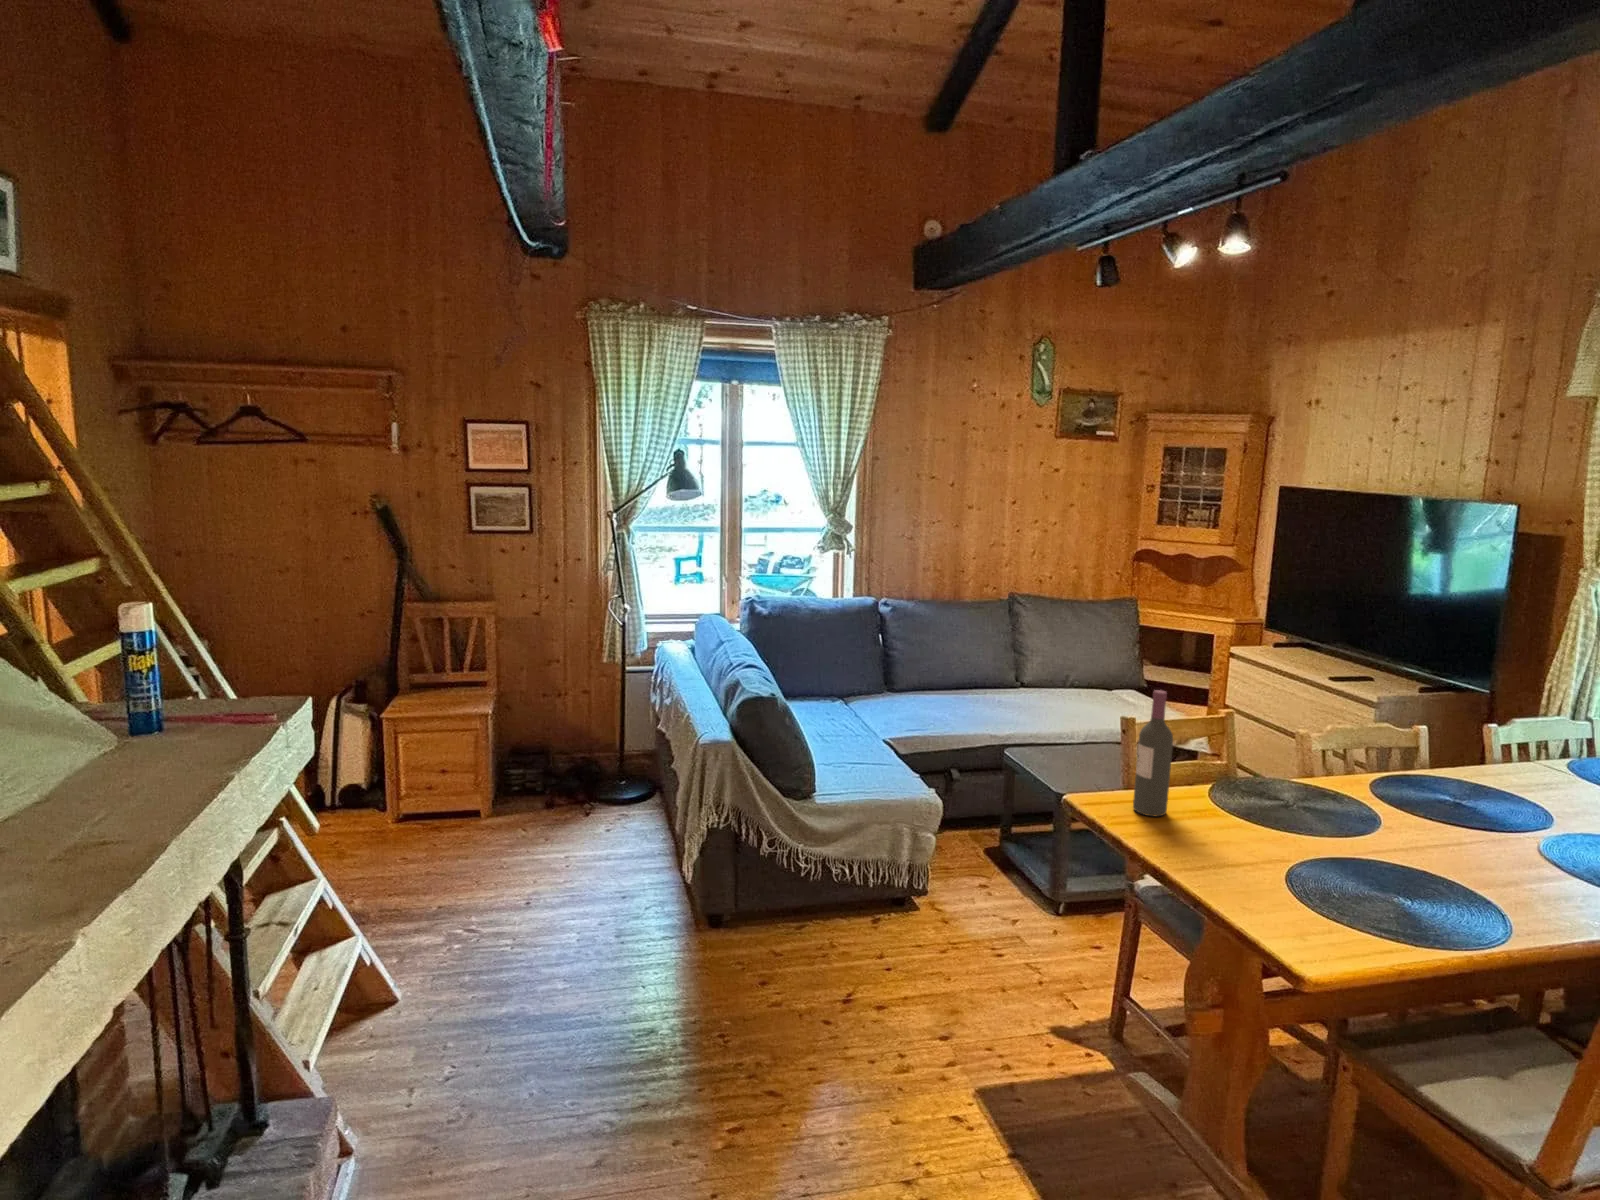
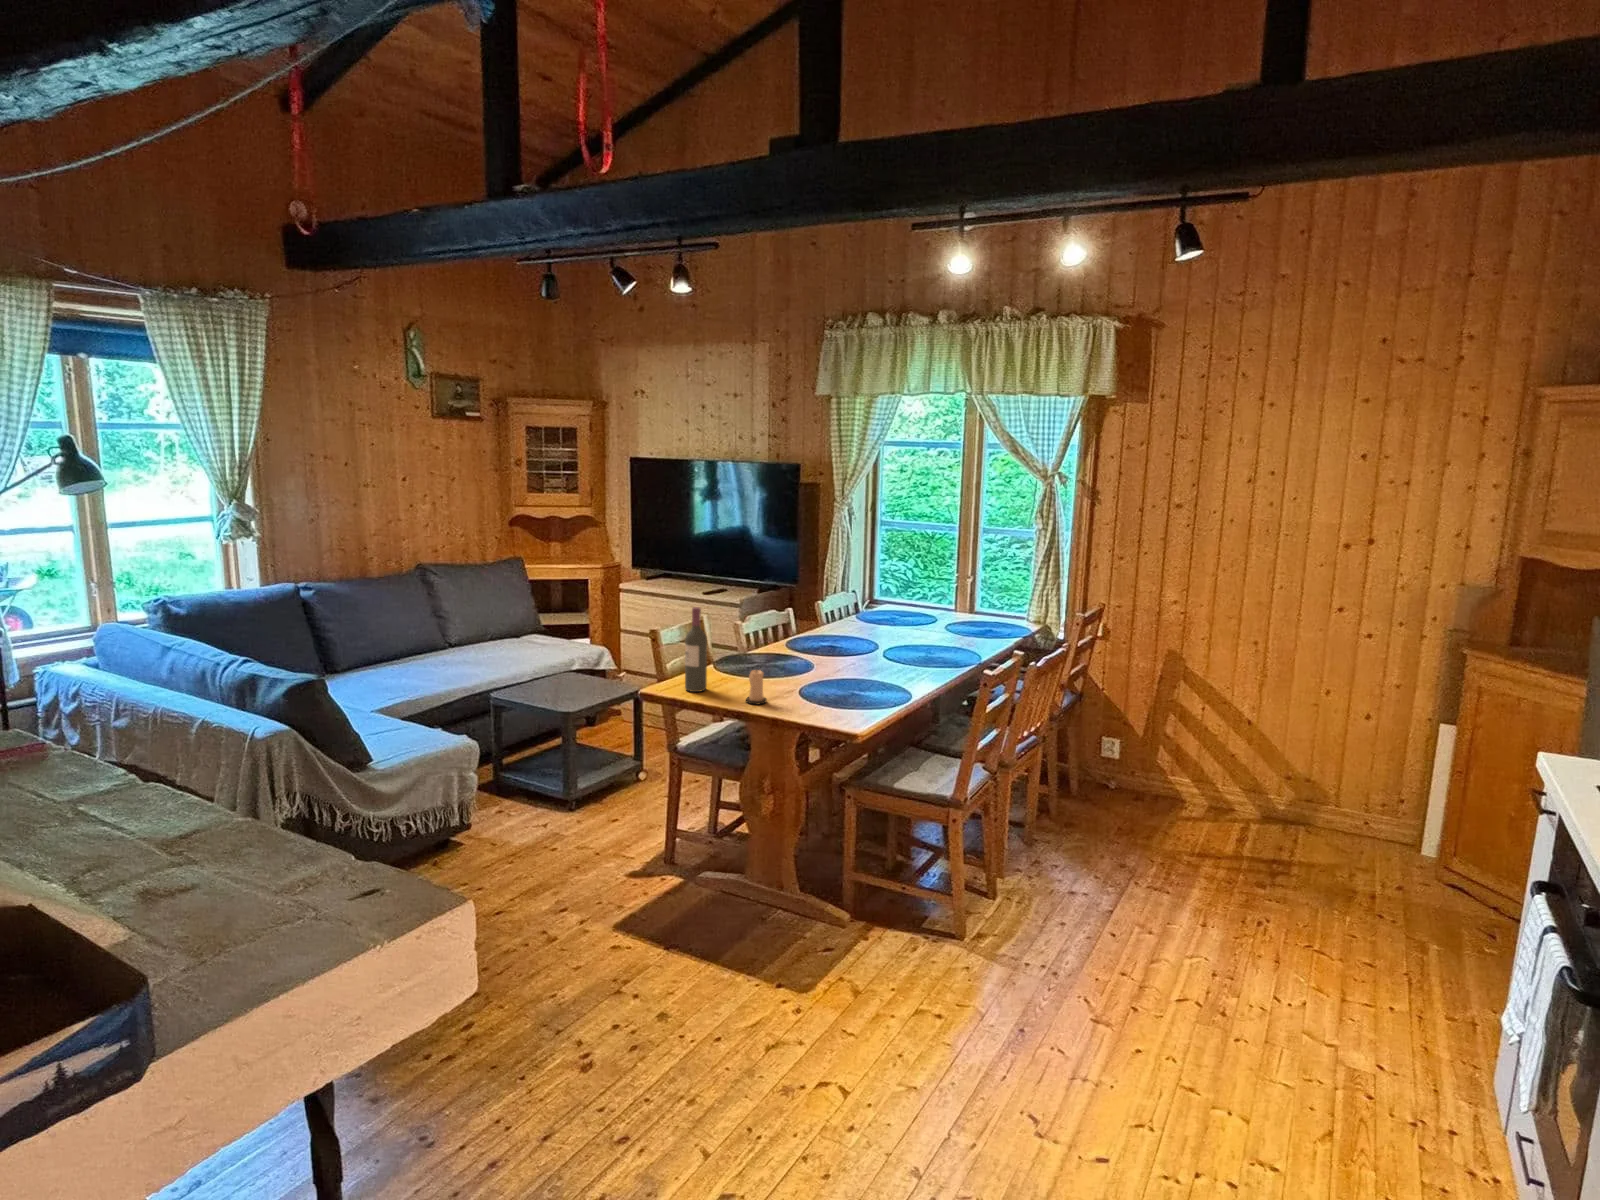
candle: none [1203,806,1240,866] -> present [746,669,767,705]

